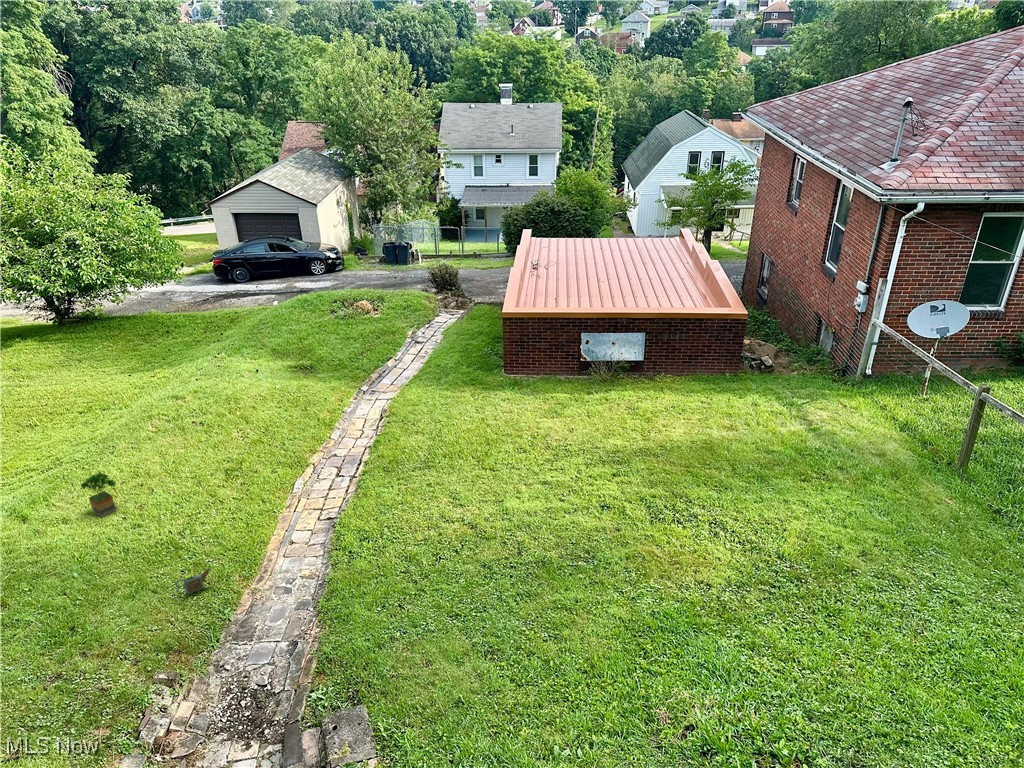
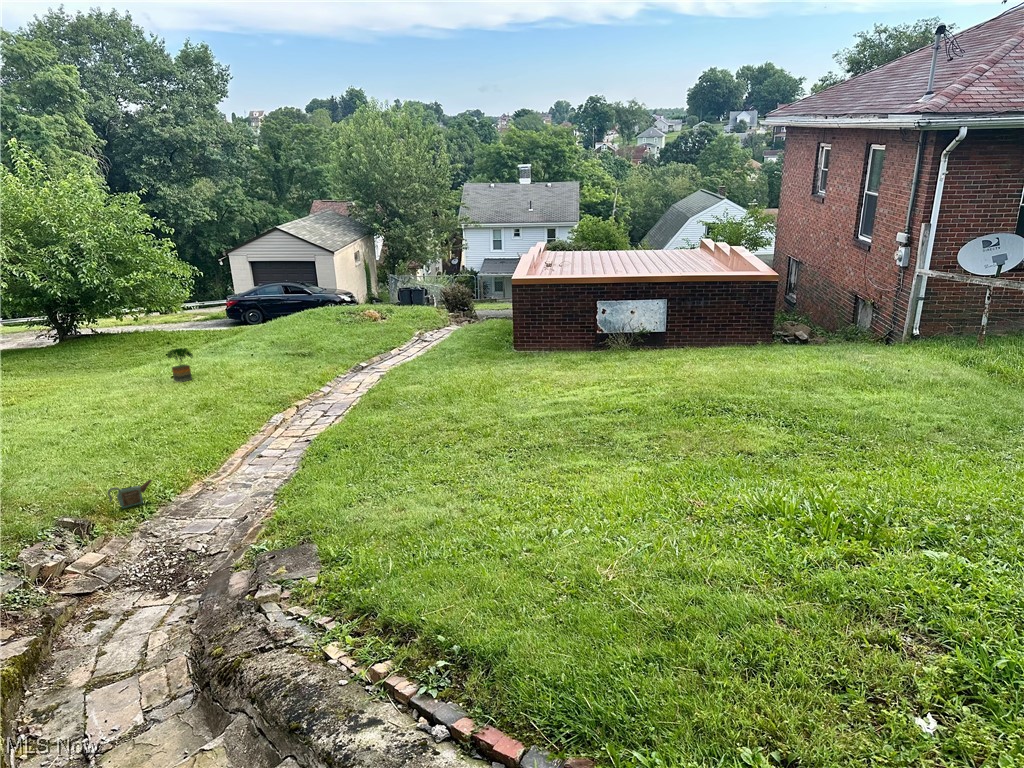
potted tree: present [80,473,116,517] -> present [167,348,193,382]

